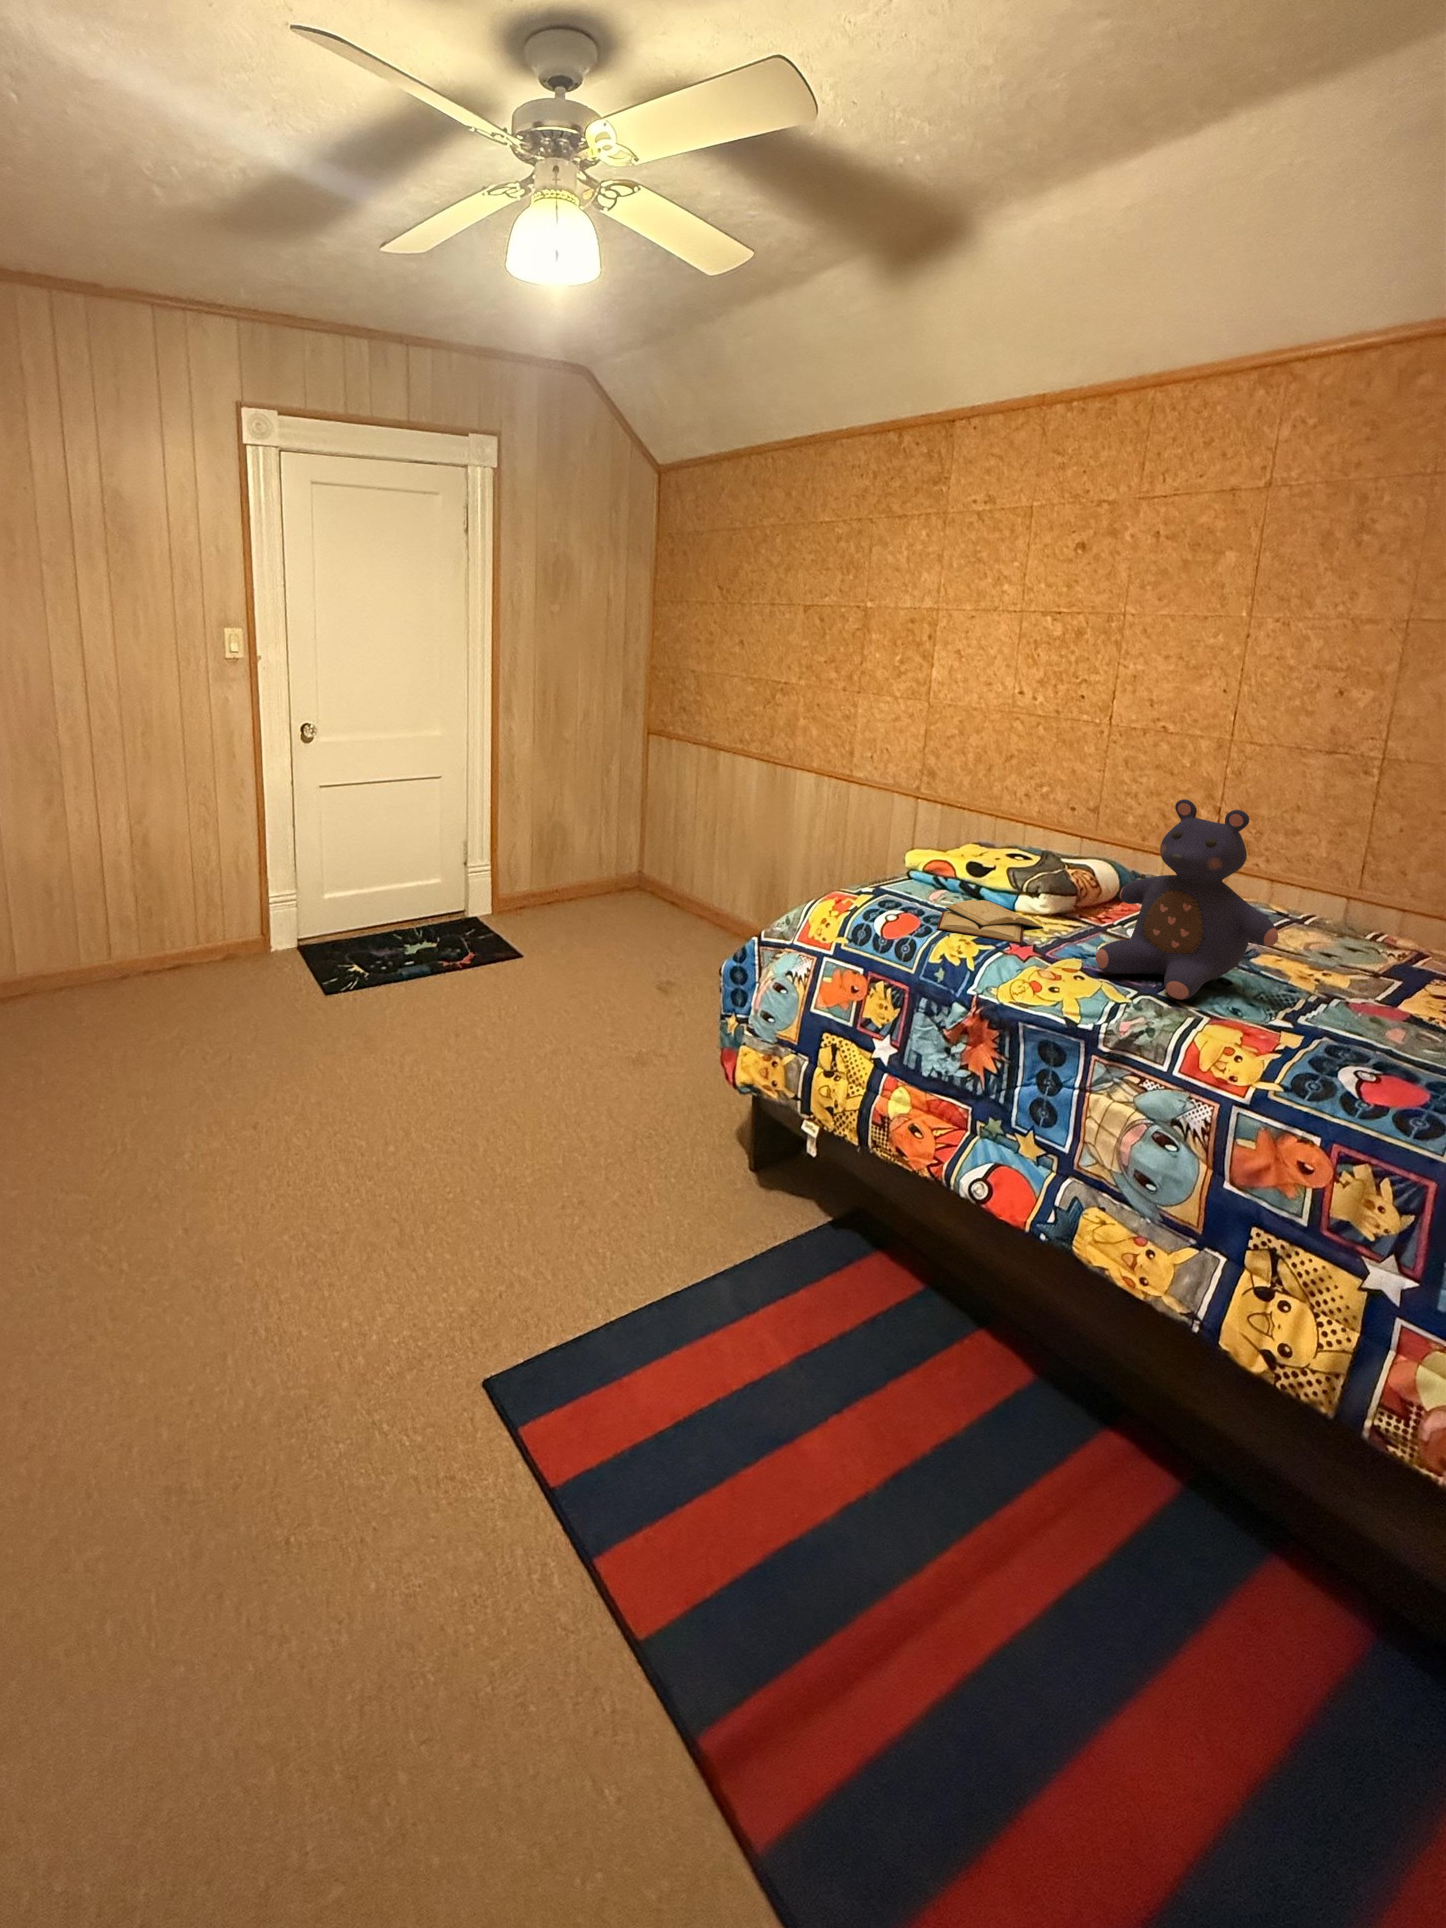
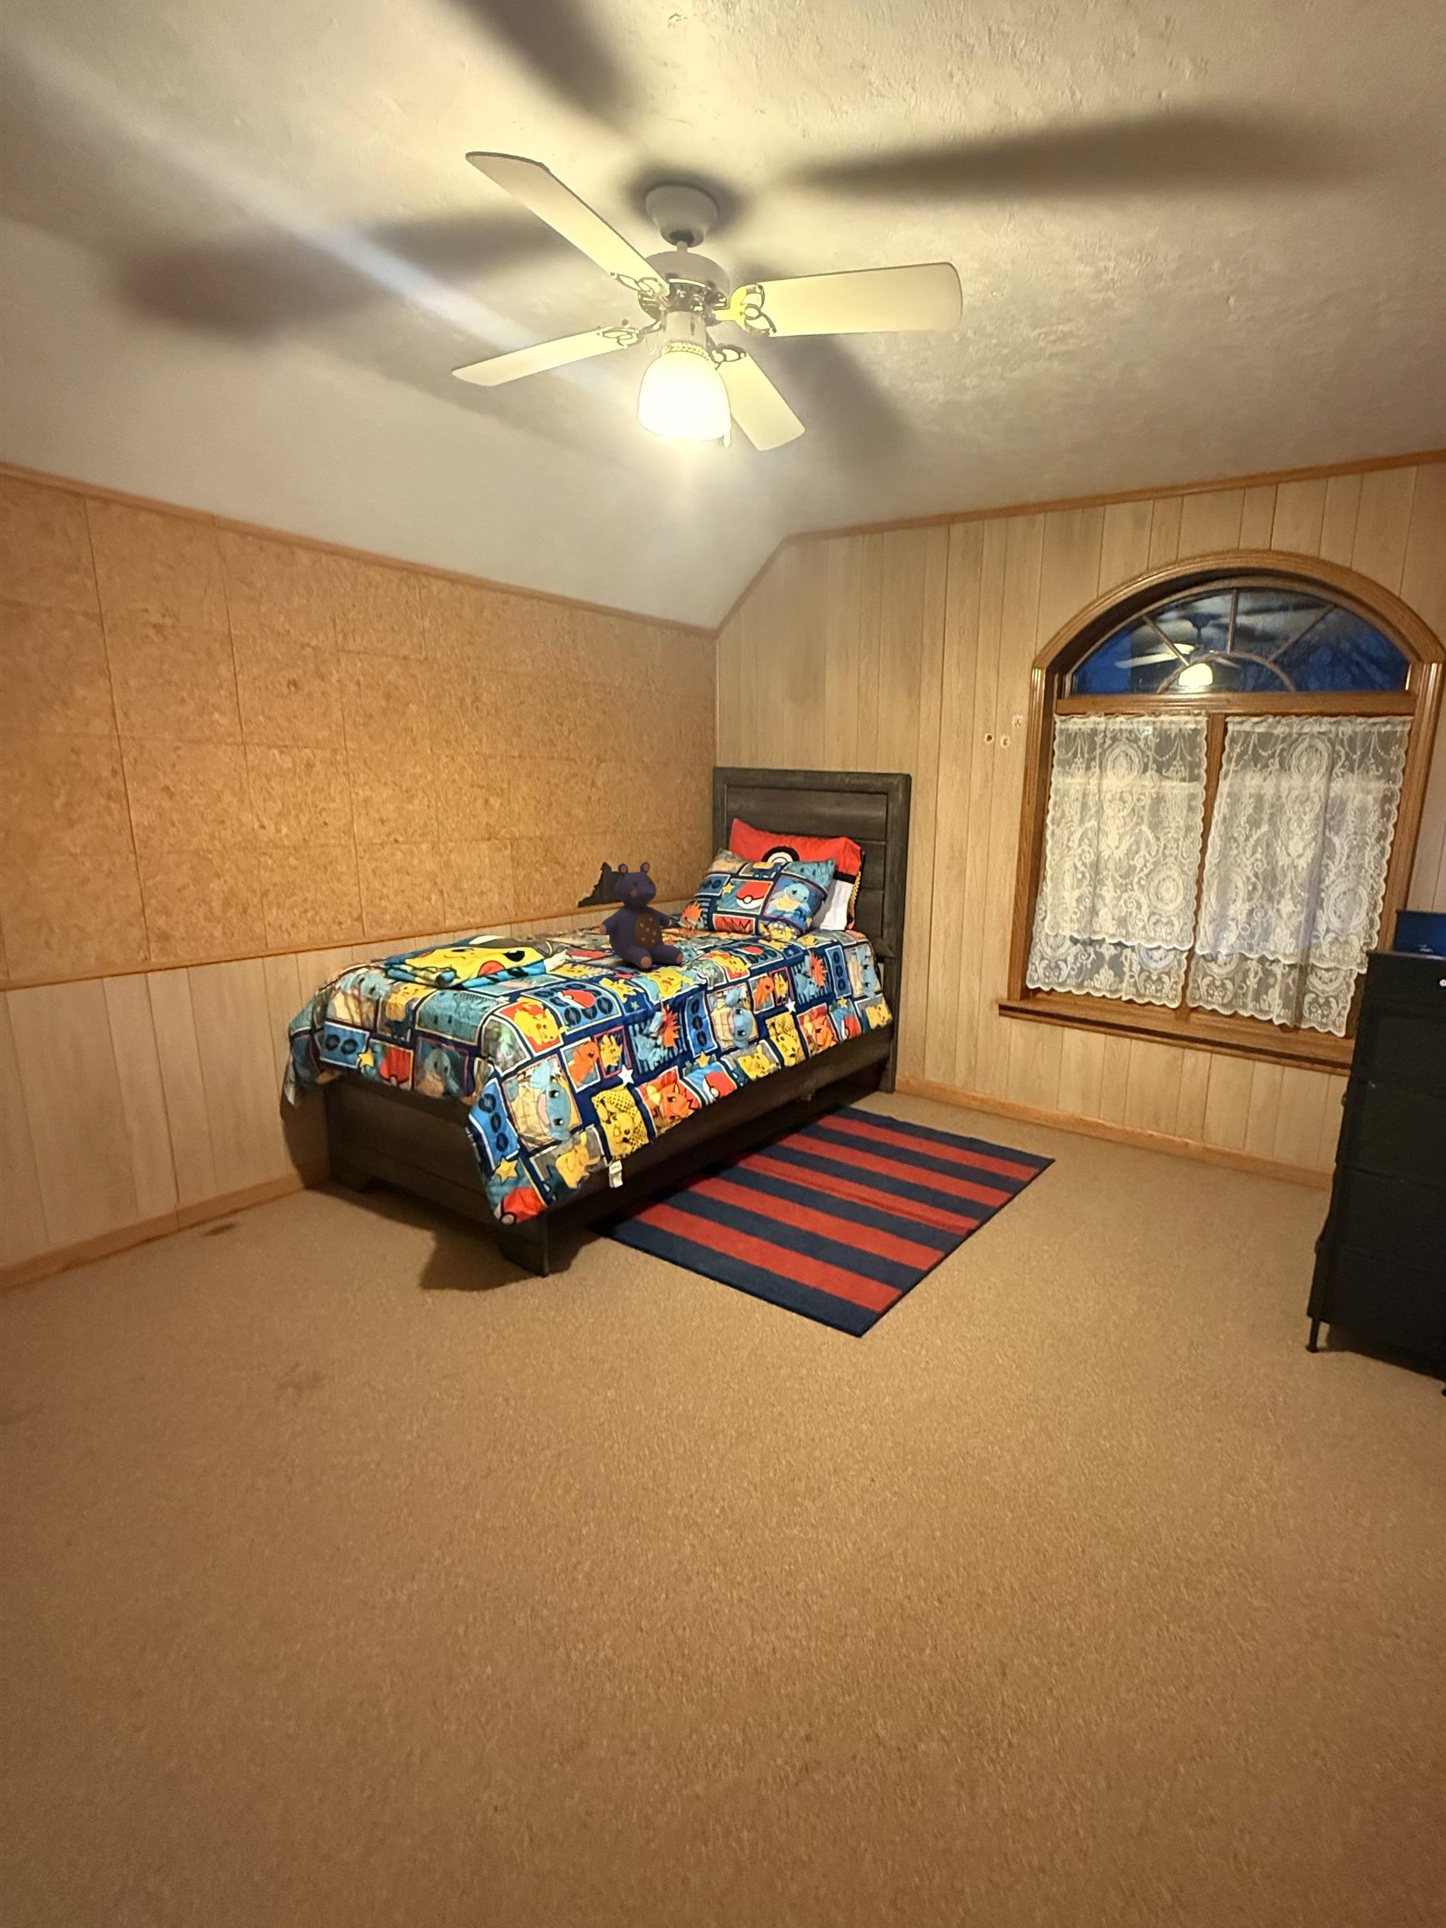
diary: present [937,900,1043,943] -> none [524,971,596,994]

